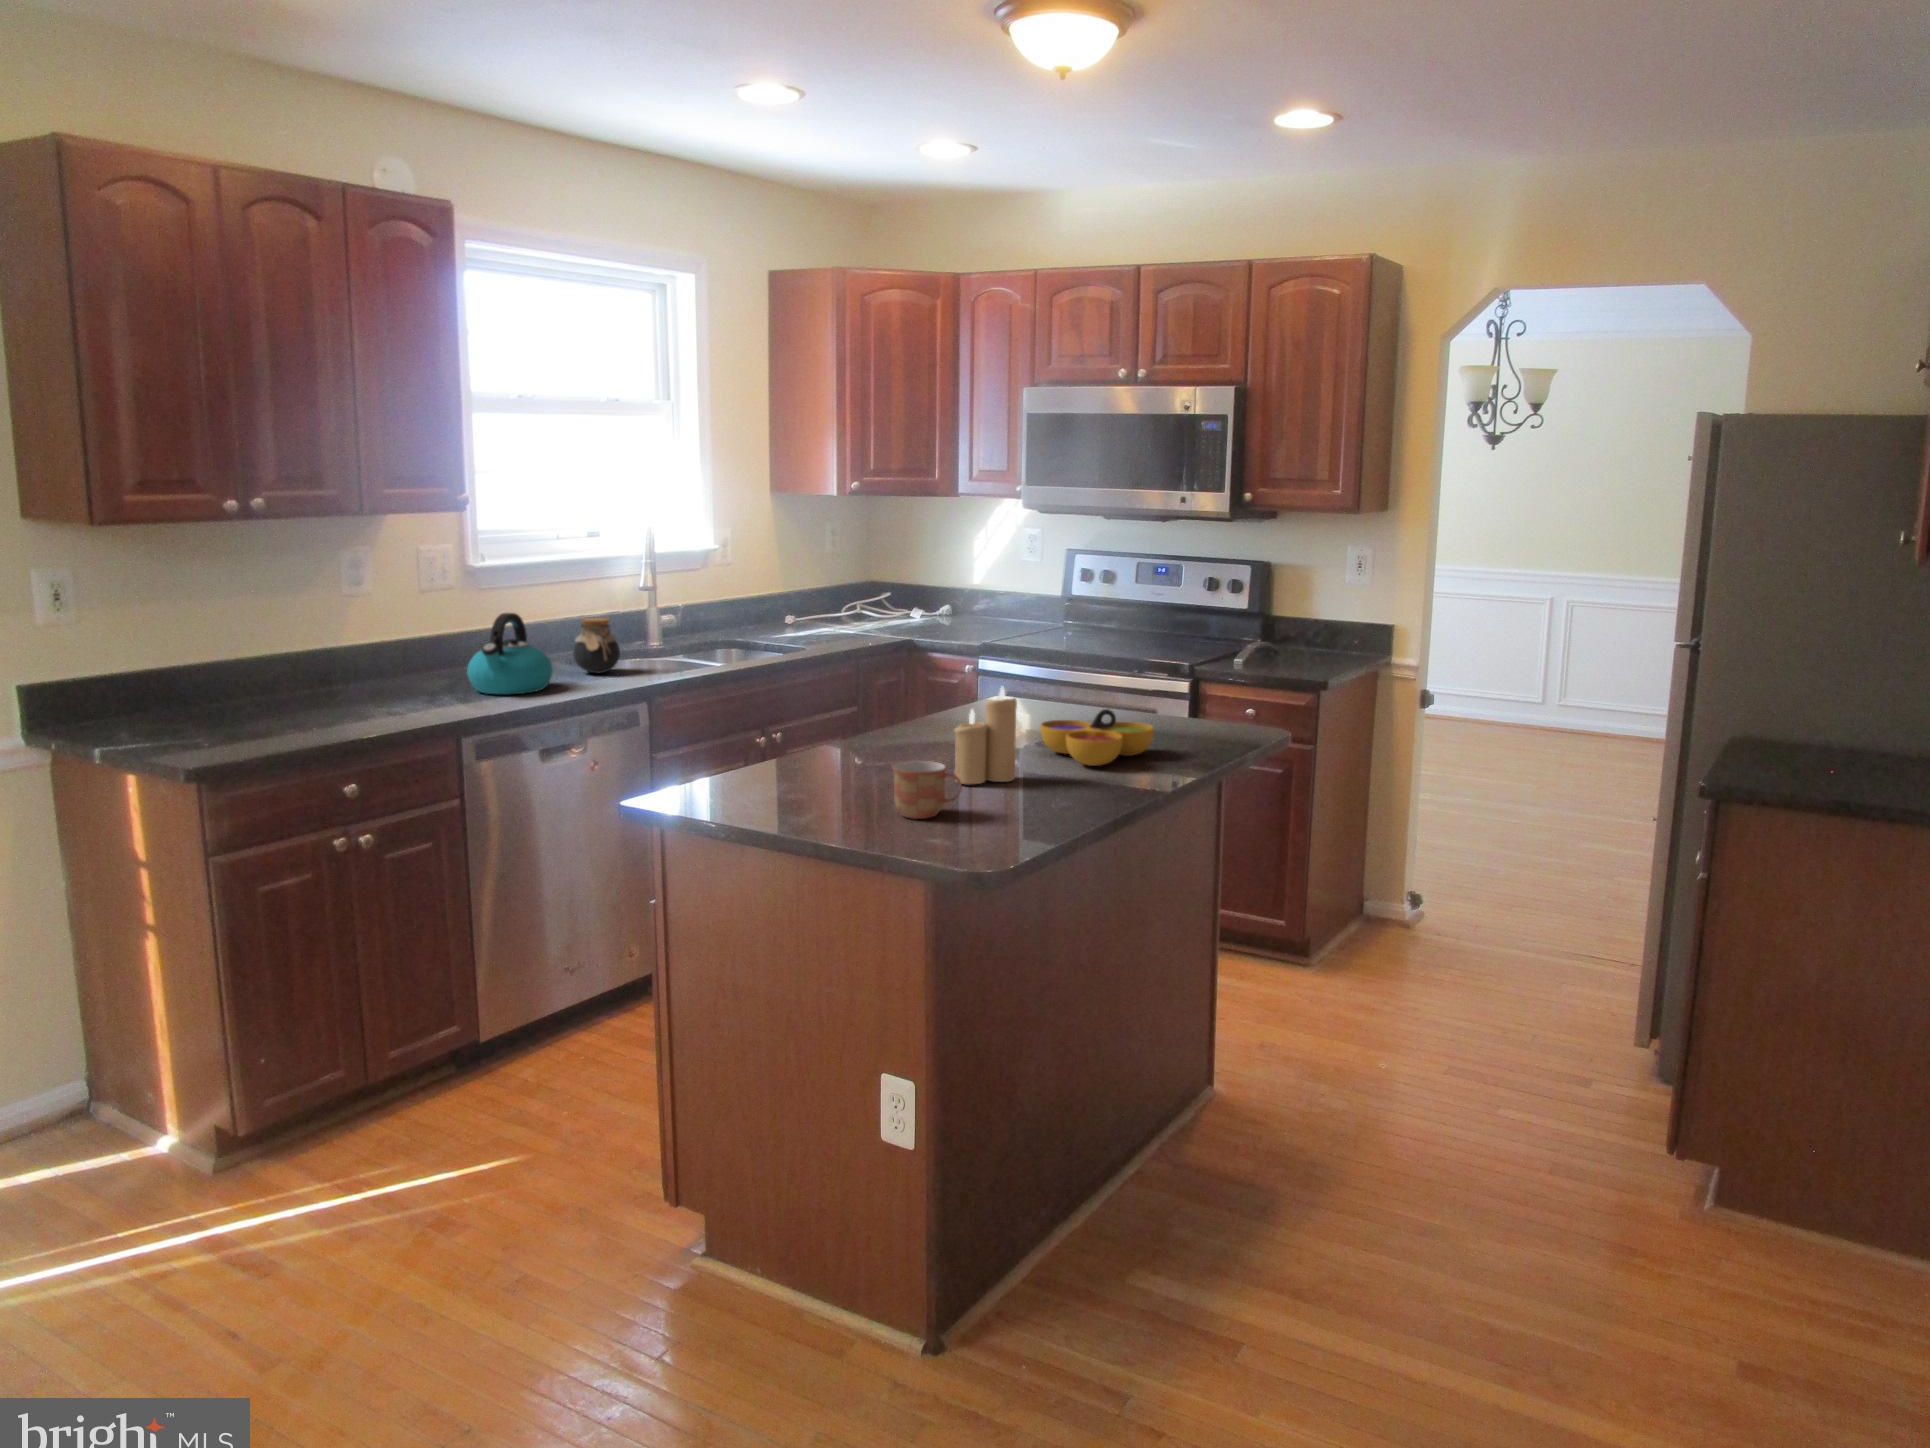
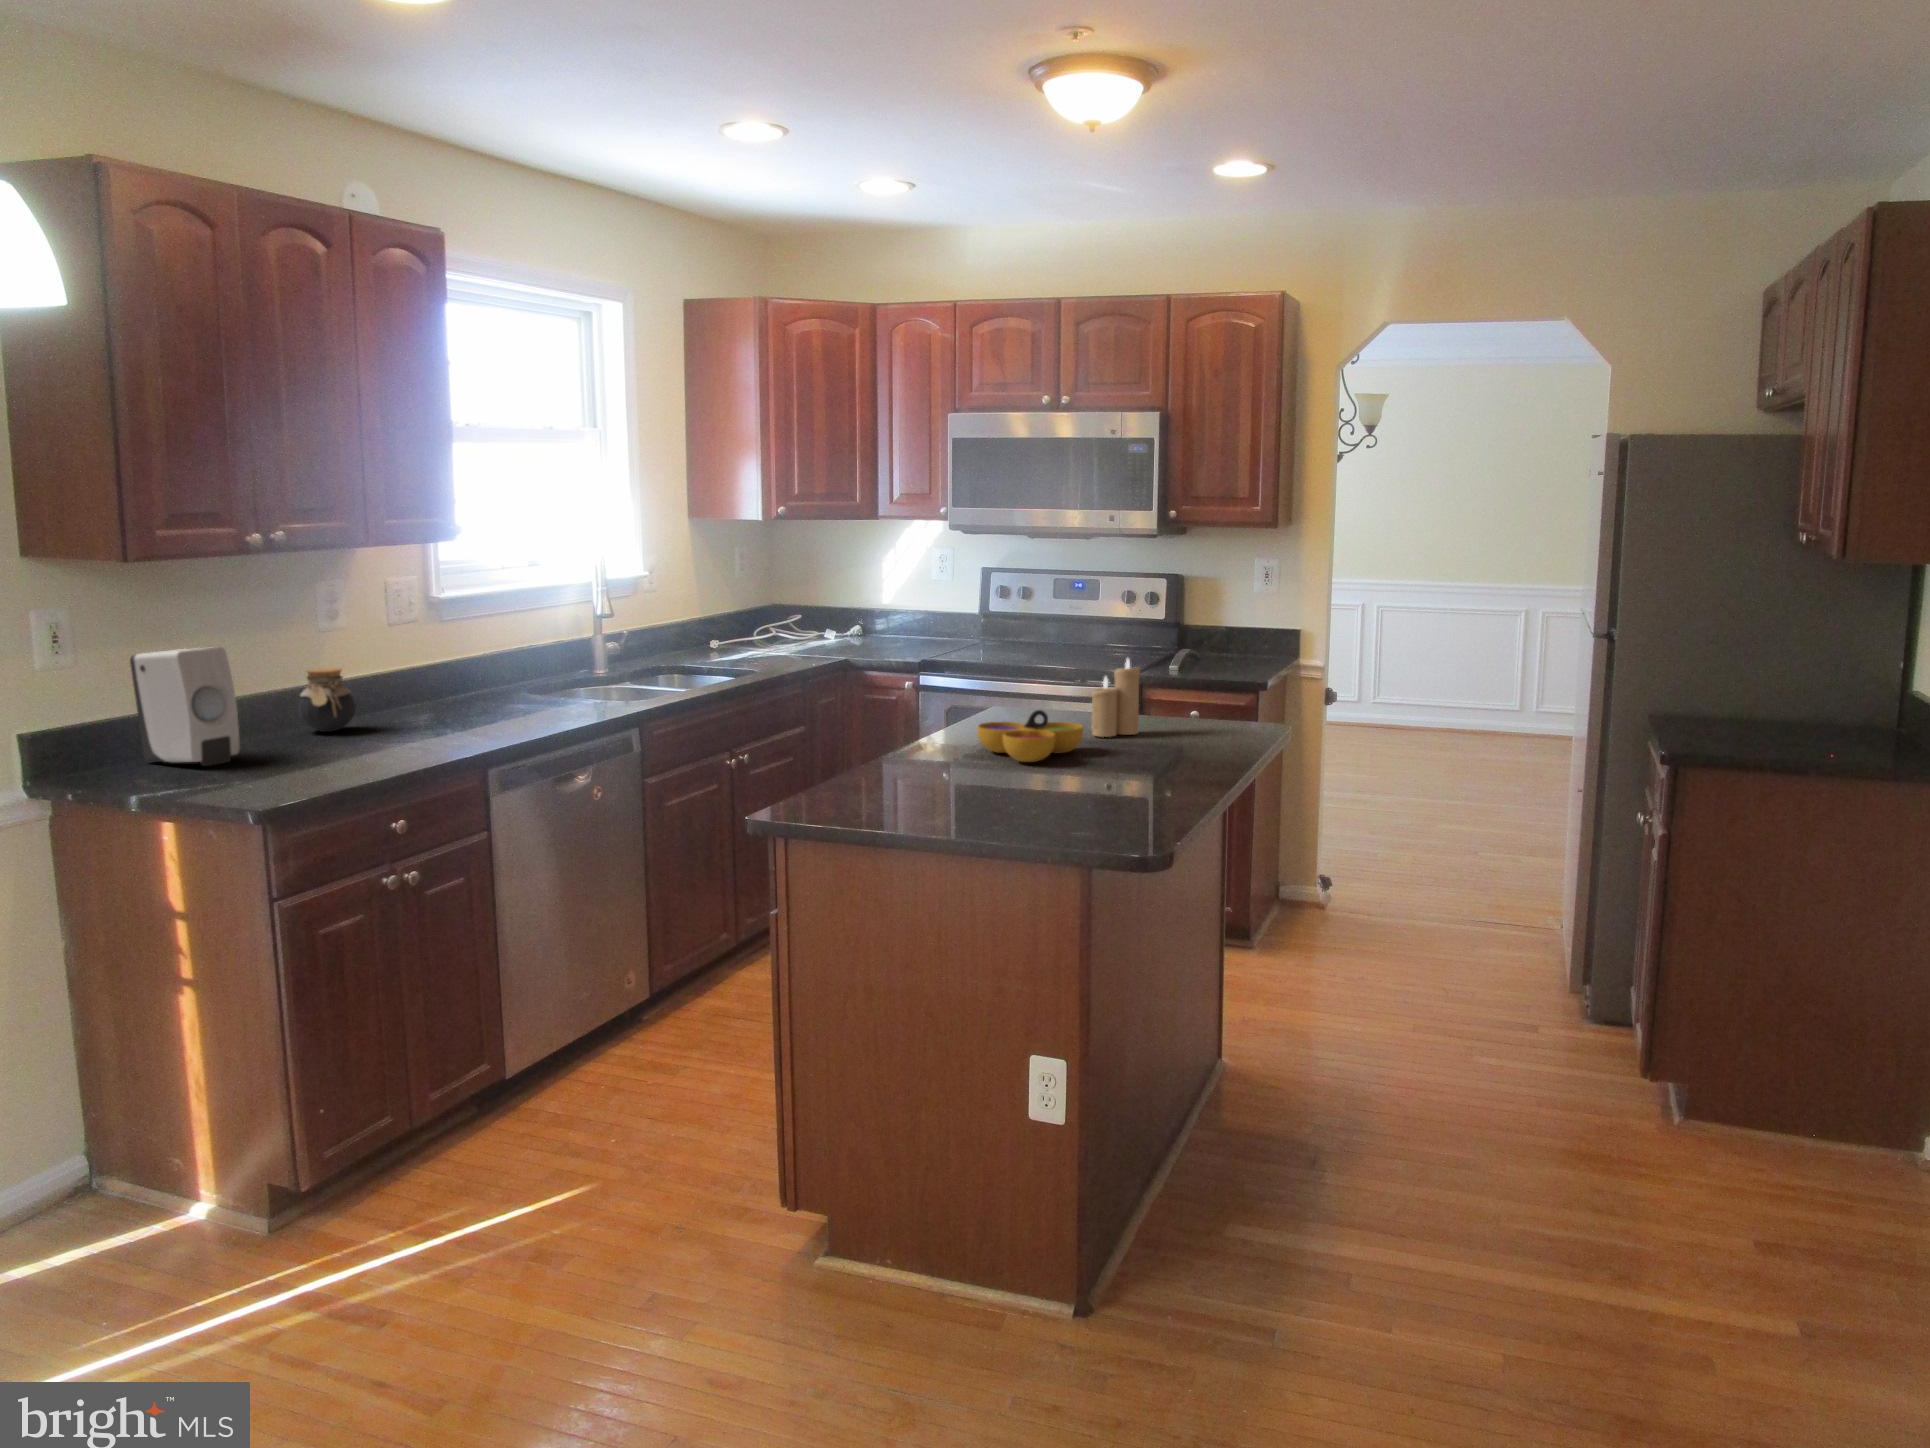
kettle: present [467,613,553,695] -> none [406,635,491,715]
jar: present [573,618,620,673] -> present [298,668,356,732]
soap dispenser: none [175,625,285,747] -> present [130,647,240,766]
candle: present [955,687,1017,784] -> present [1091,659,1140,737]
mug: present [892,761,962,819] -> none [847,757,912,810]

